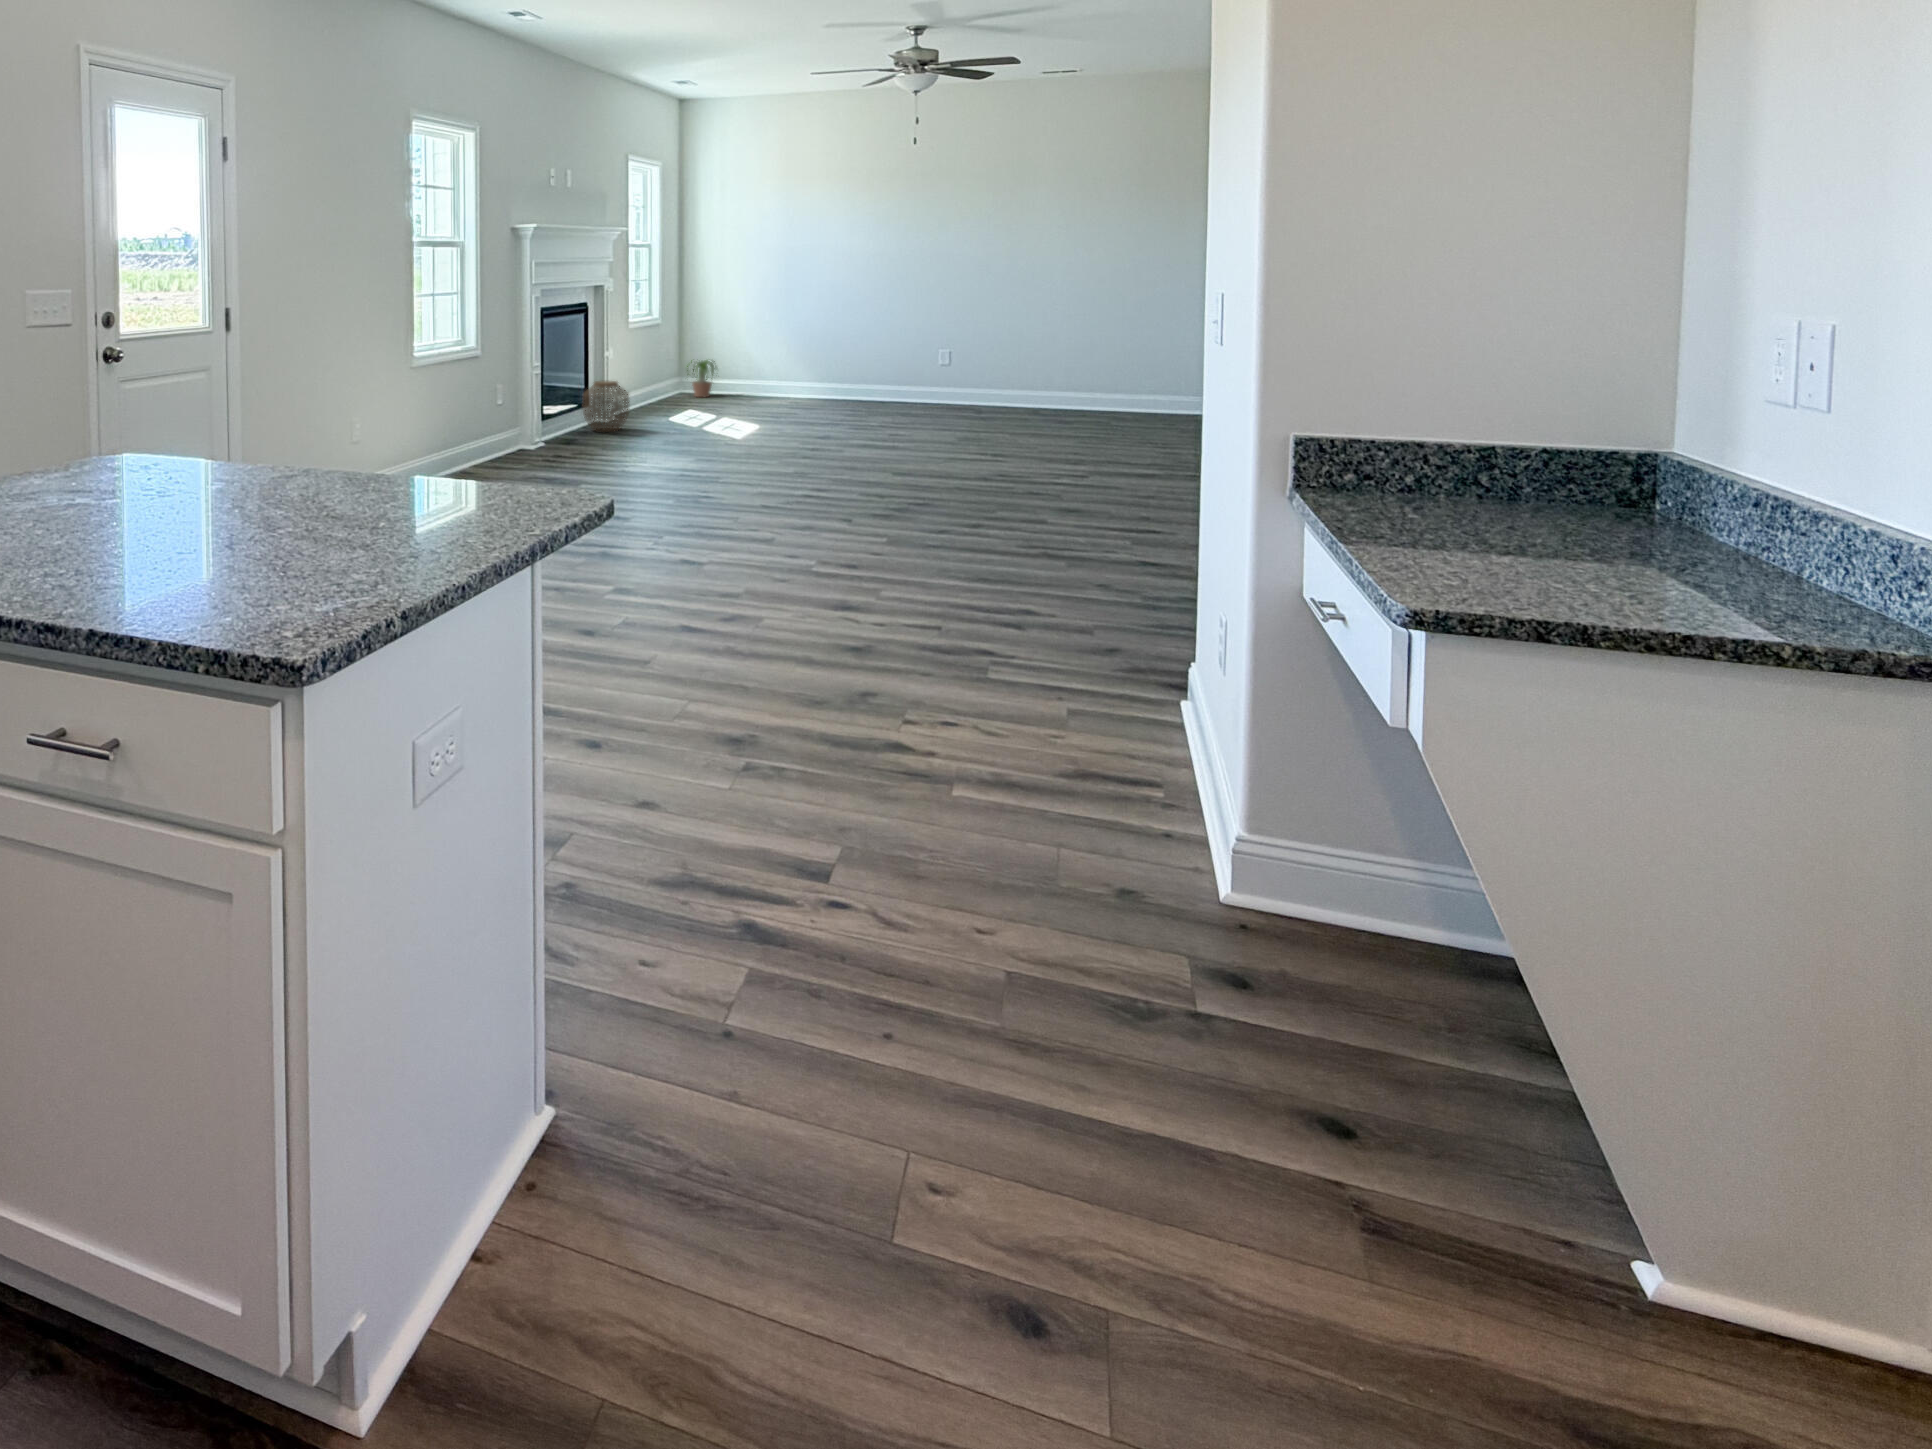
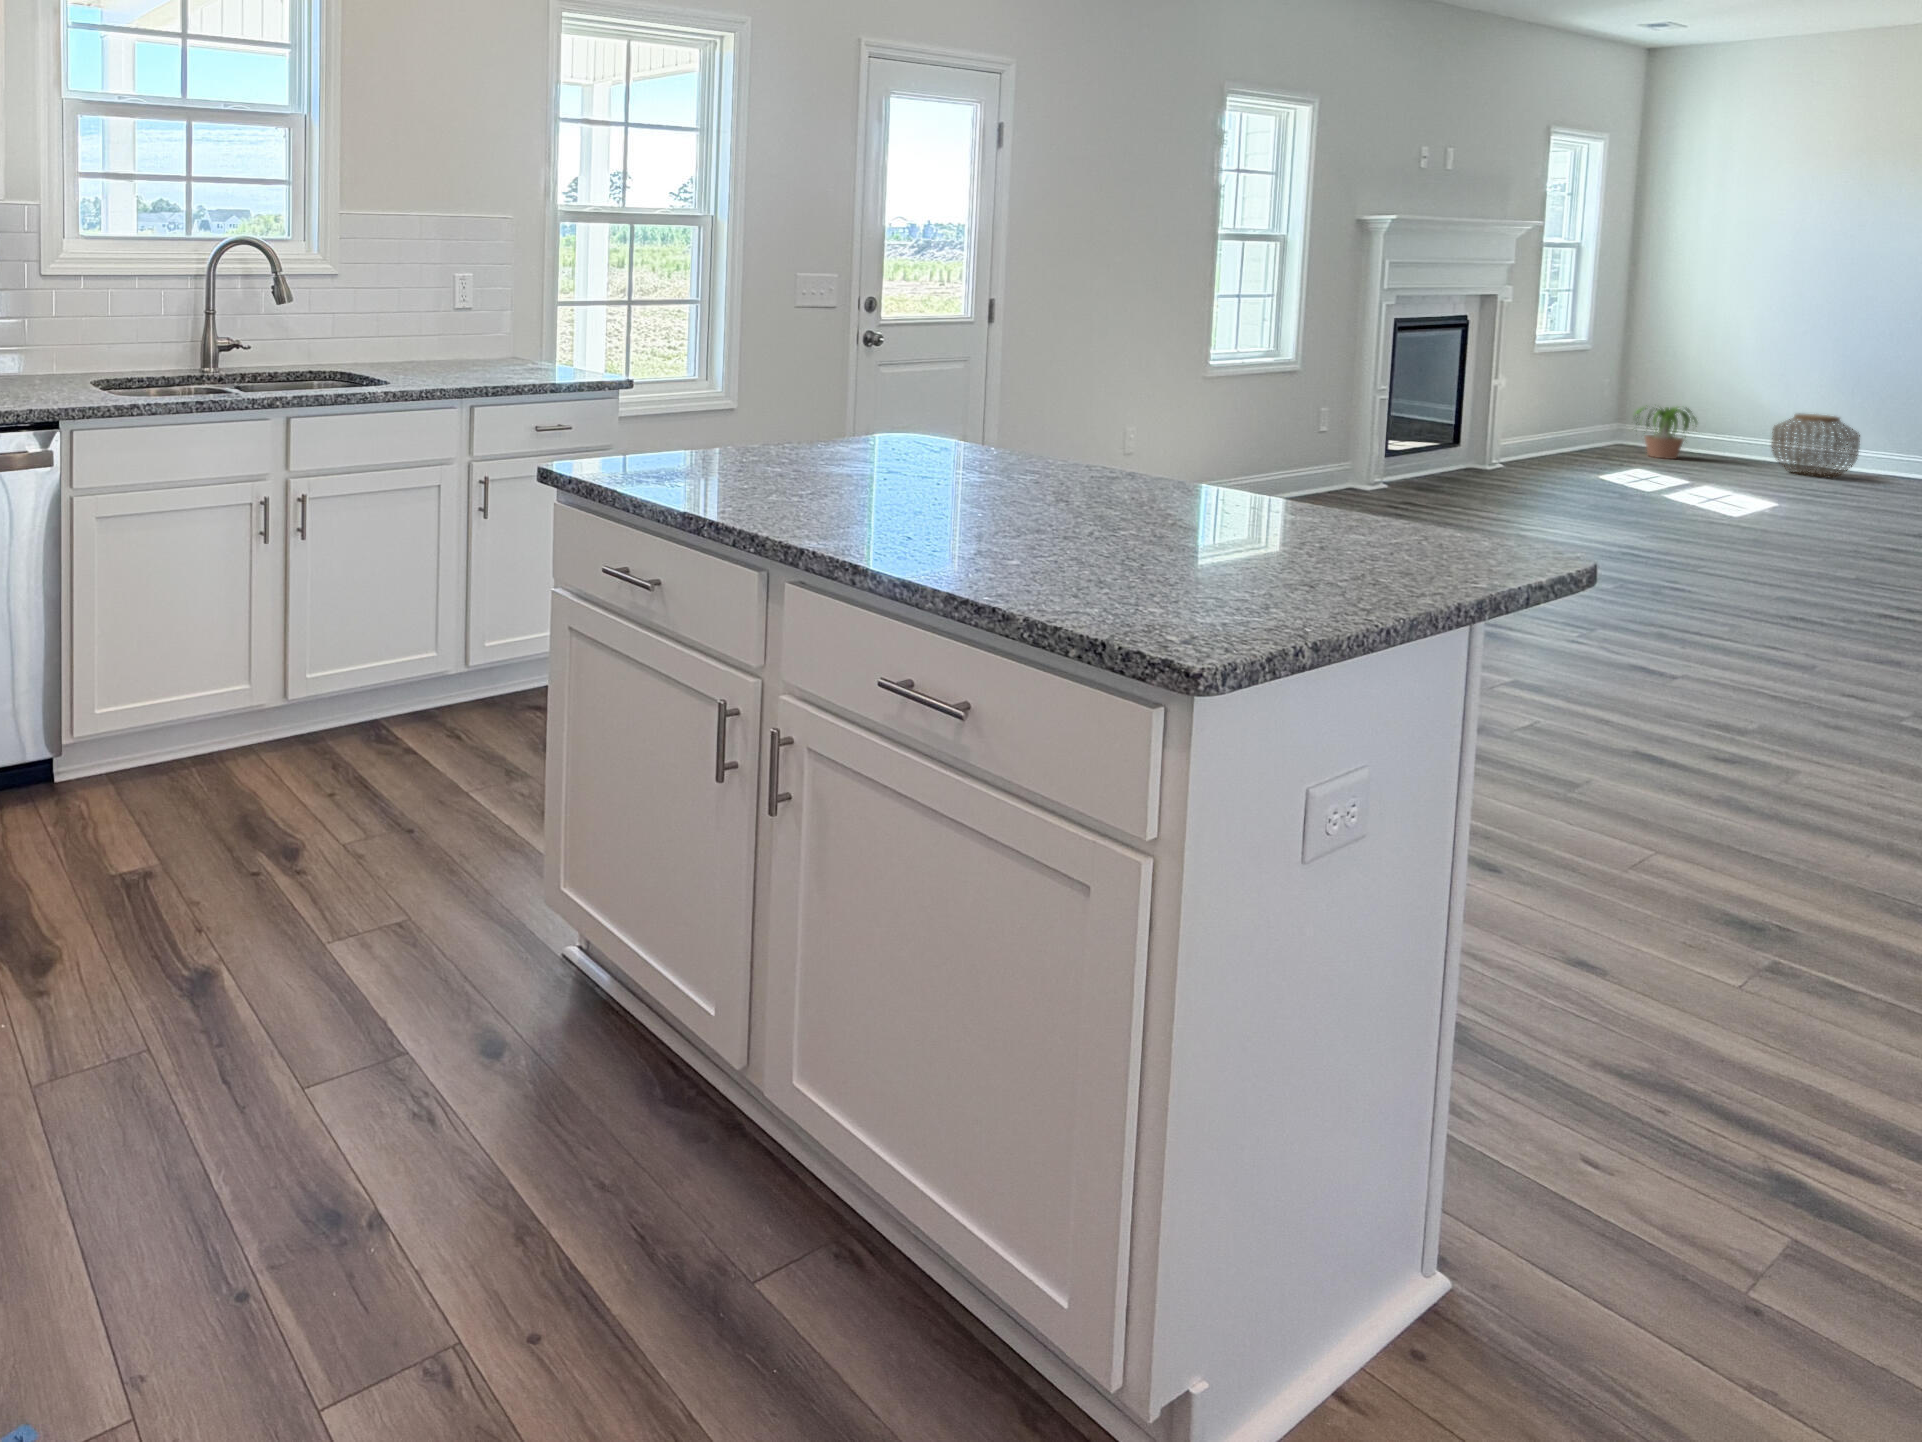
woven basket: present [582,381,629,432] -> present [1772,414,1860,477]

